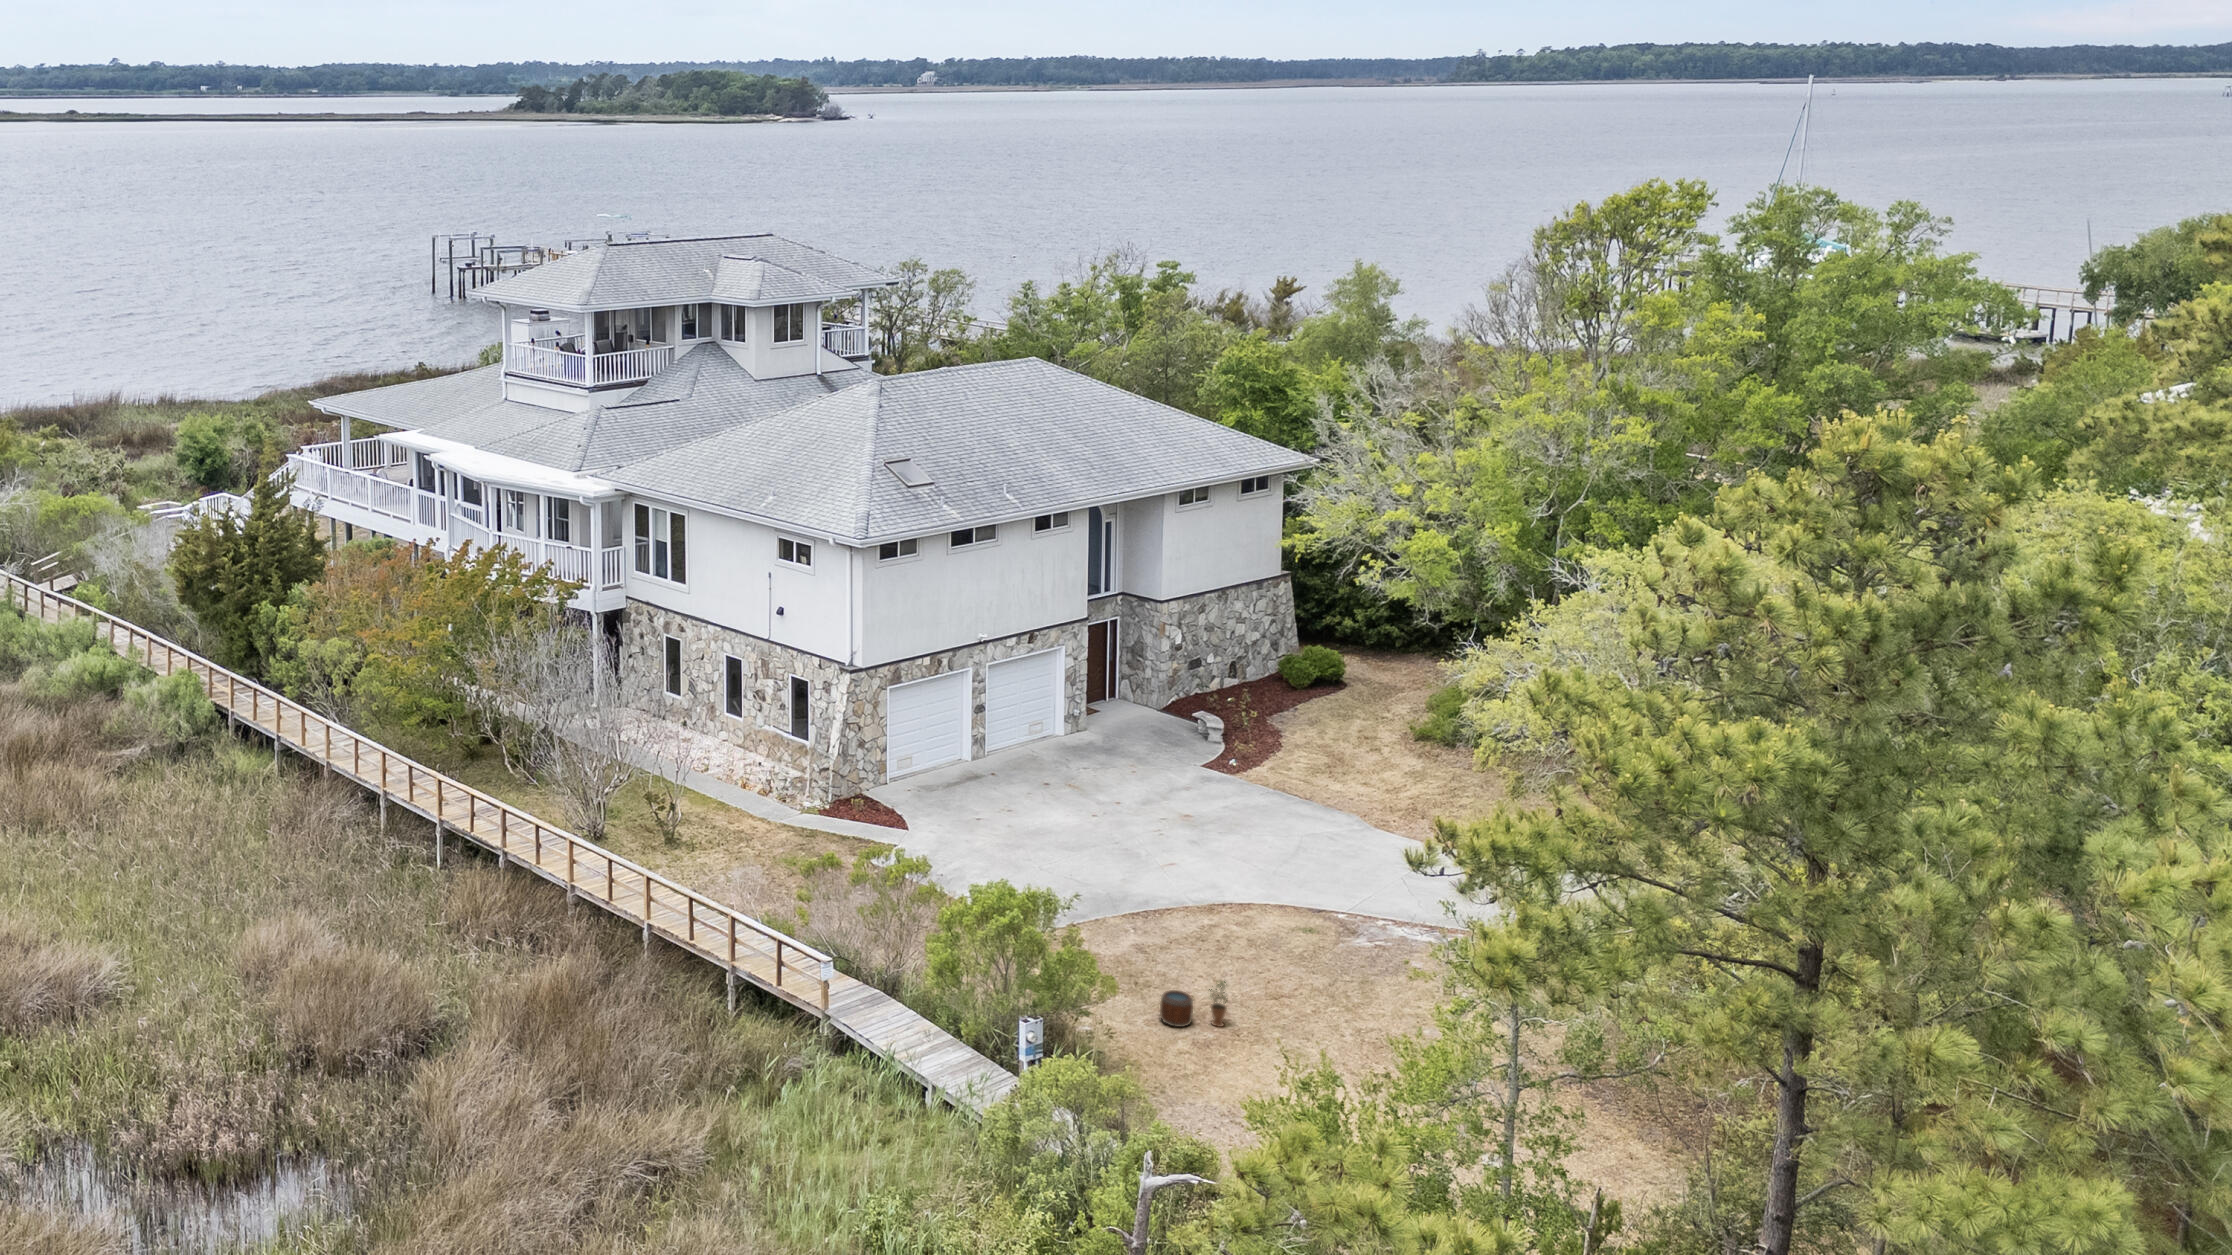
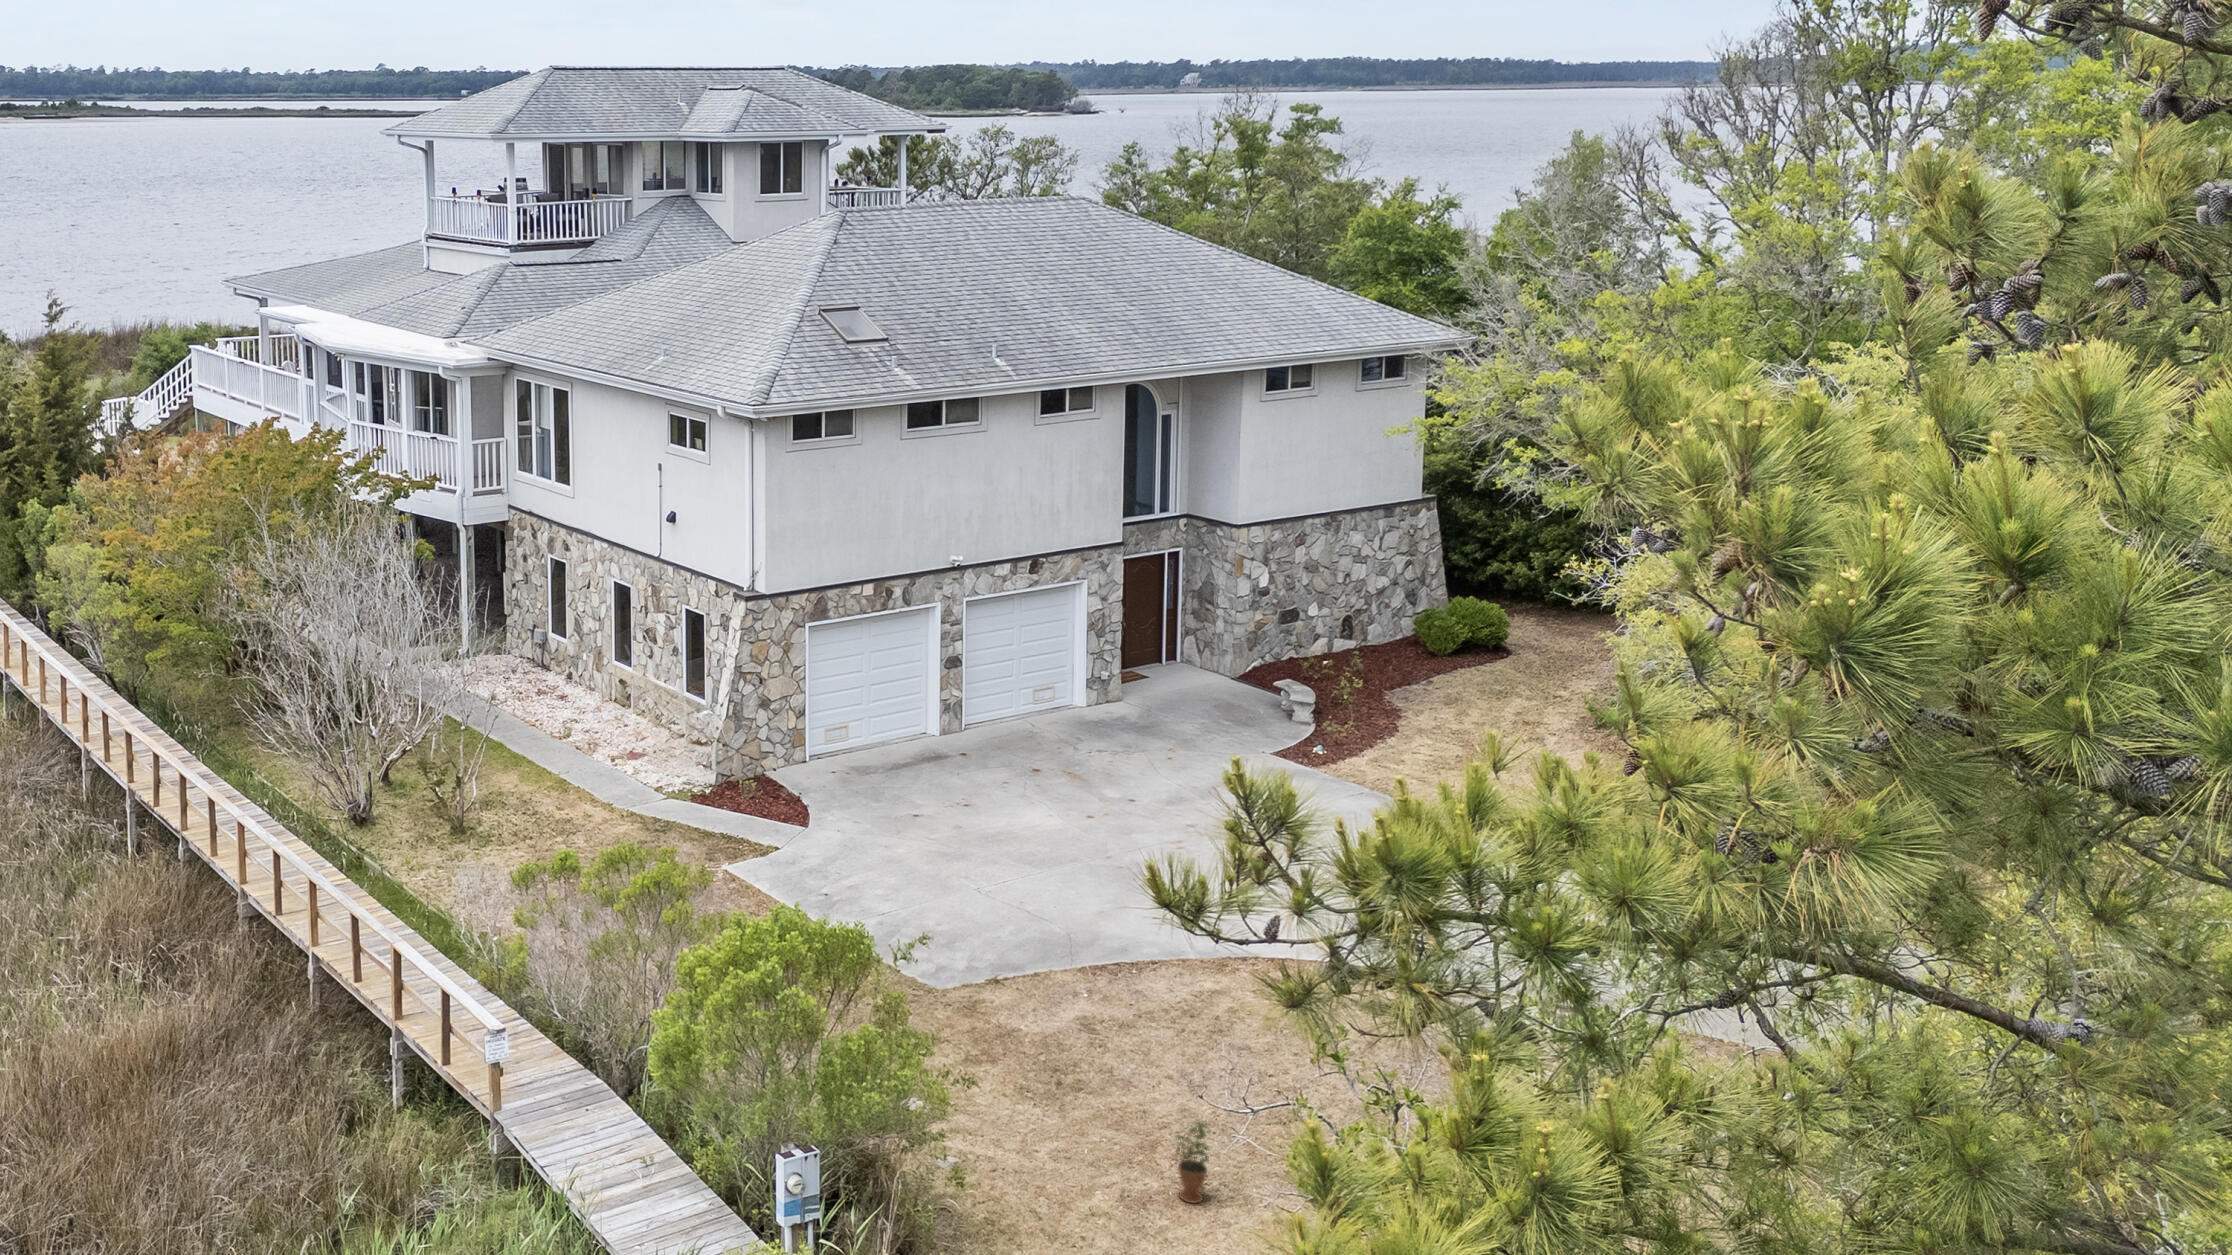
bucket: present [1160,990,1193,1027] -> none [1089,1130,1148,1200]

